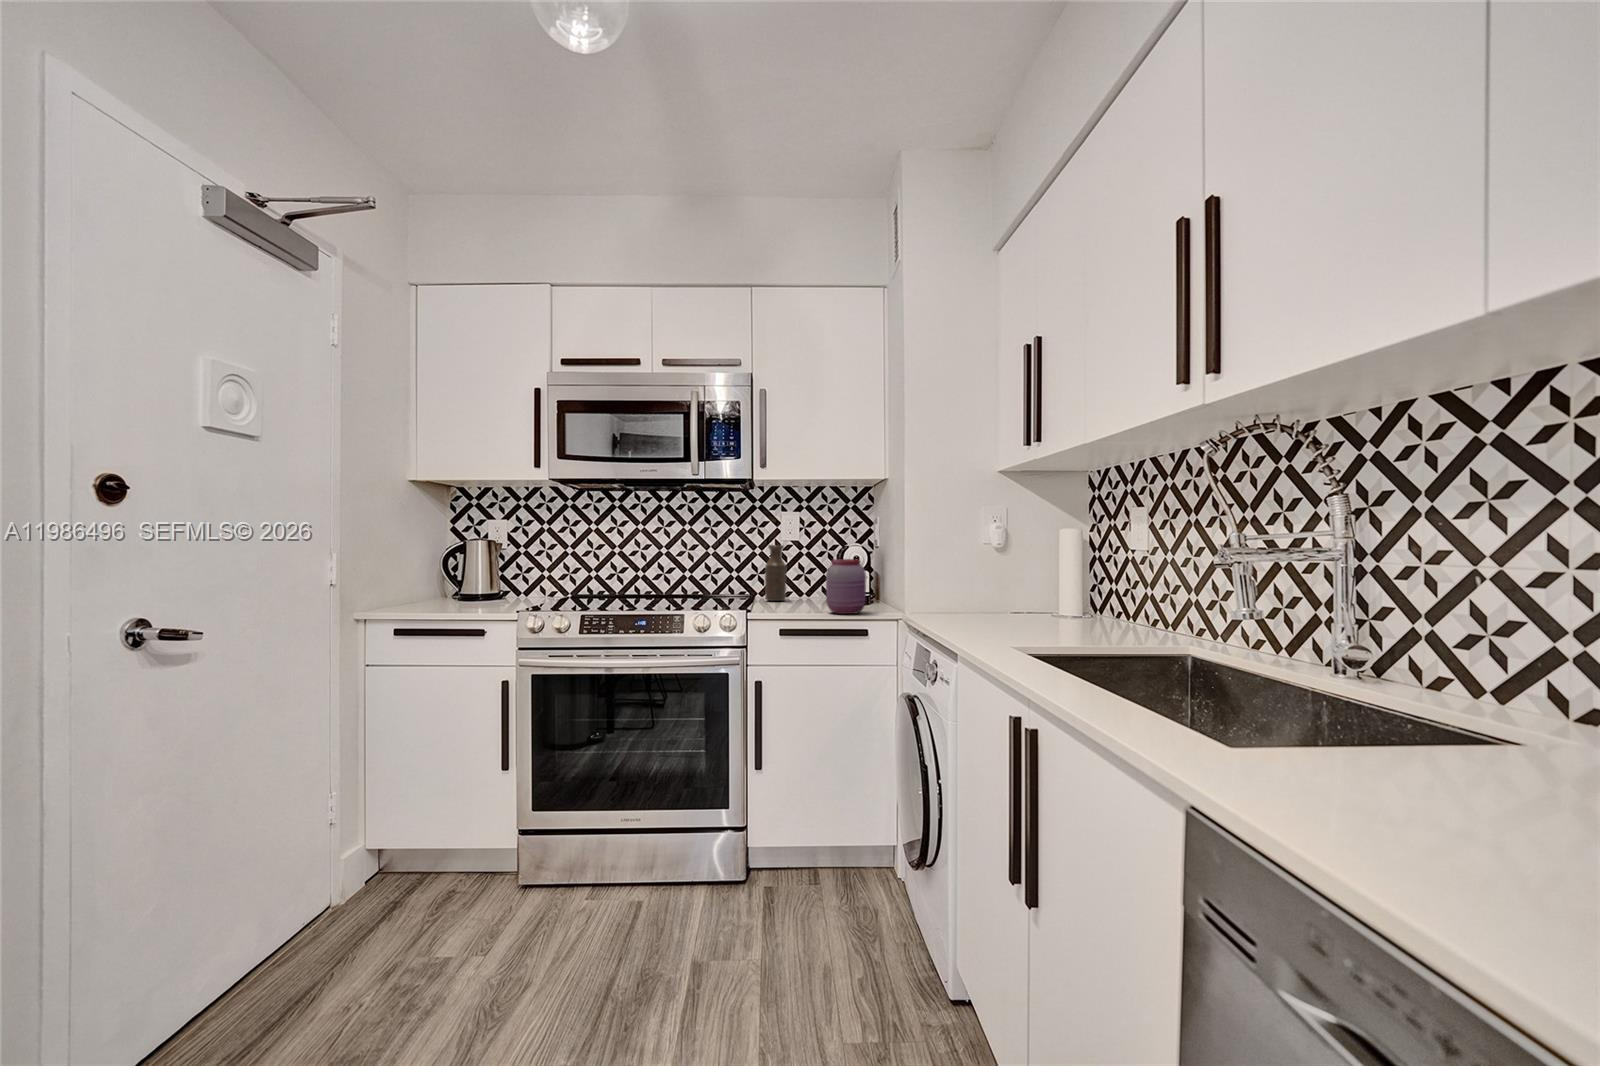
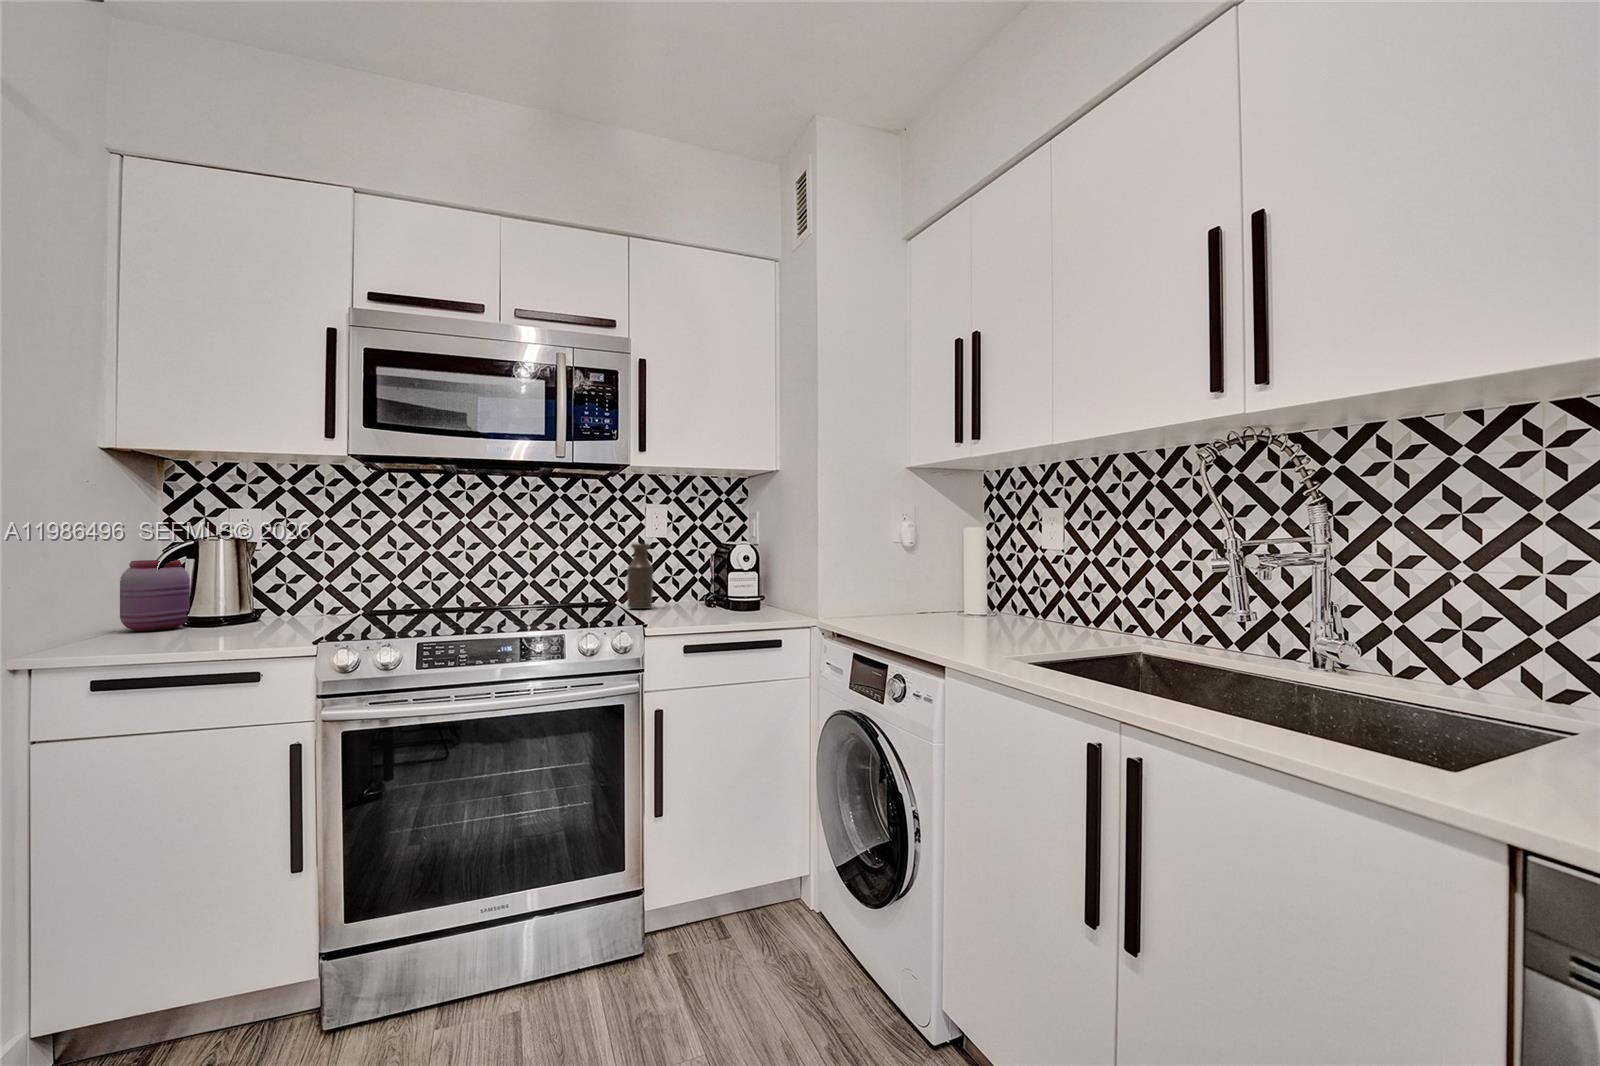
jar: present [826,559,866,614] -> present [120,560,190,631]

